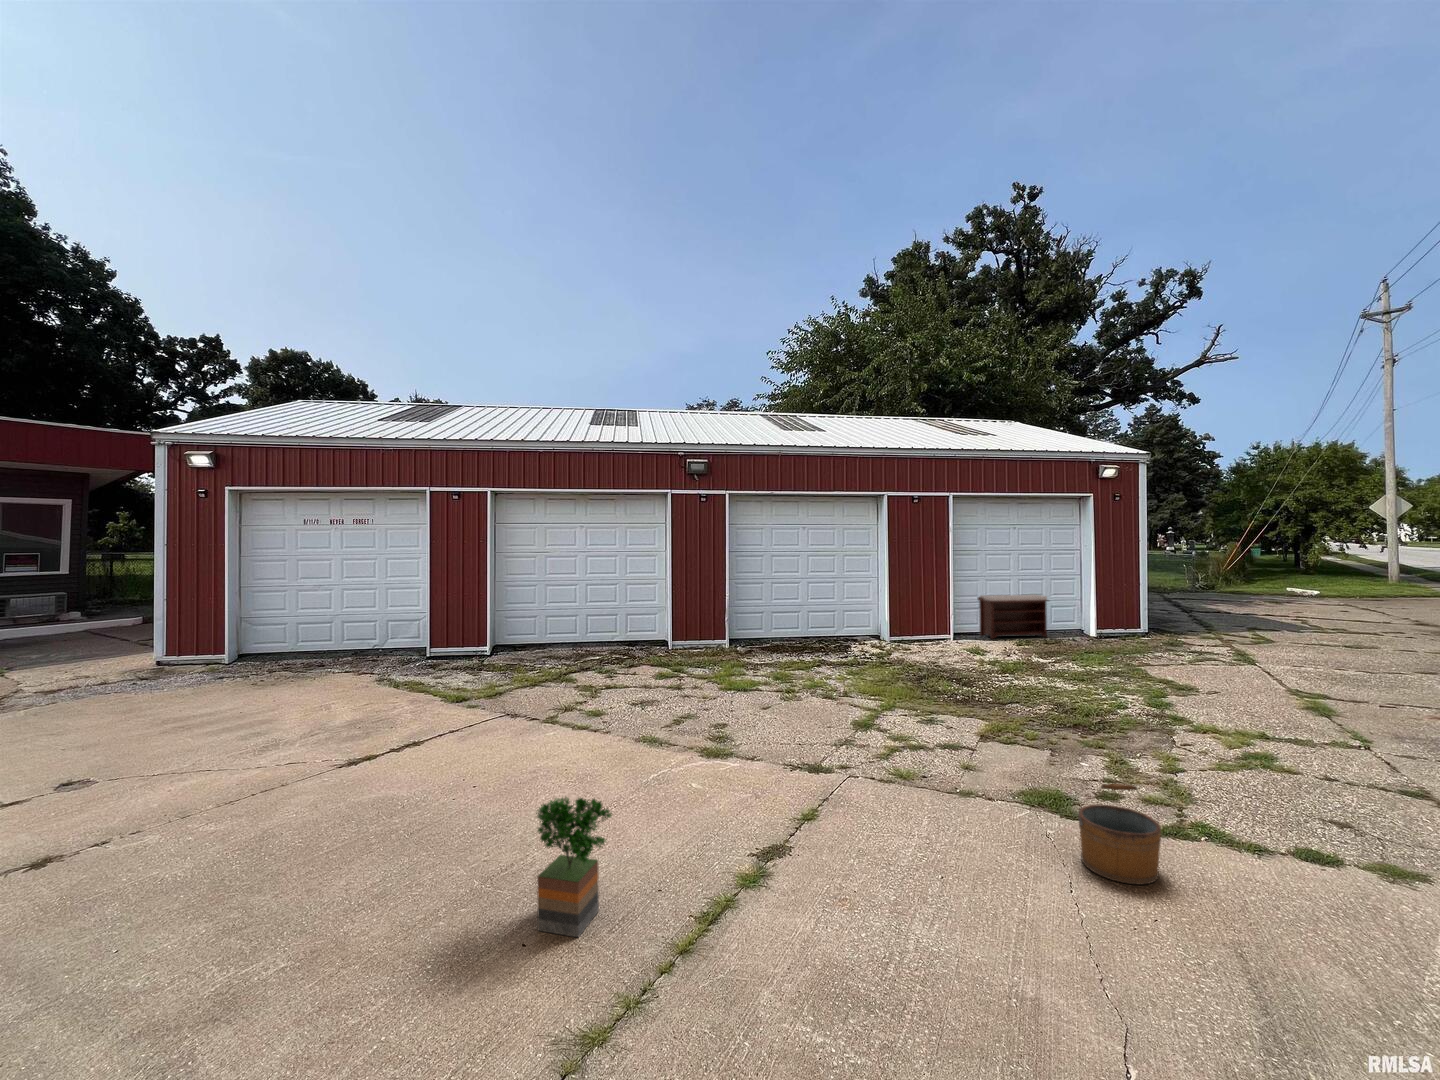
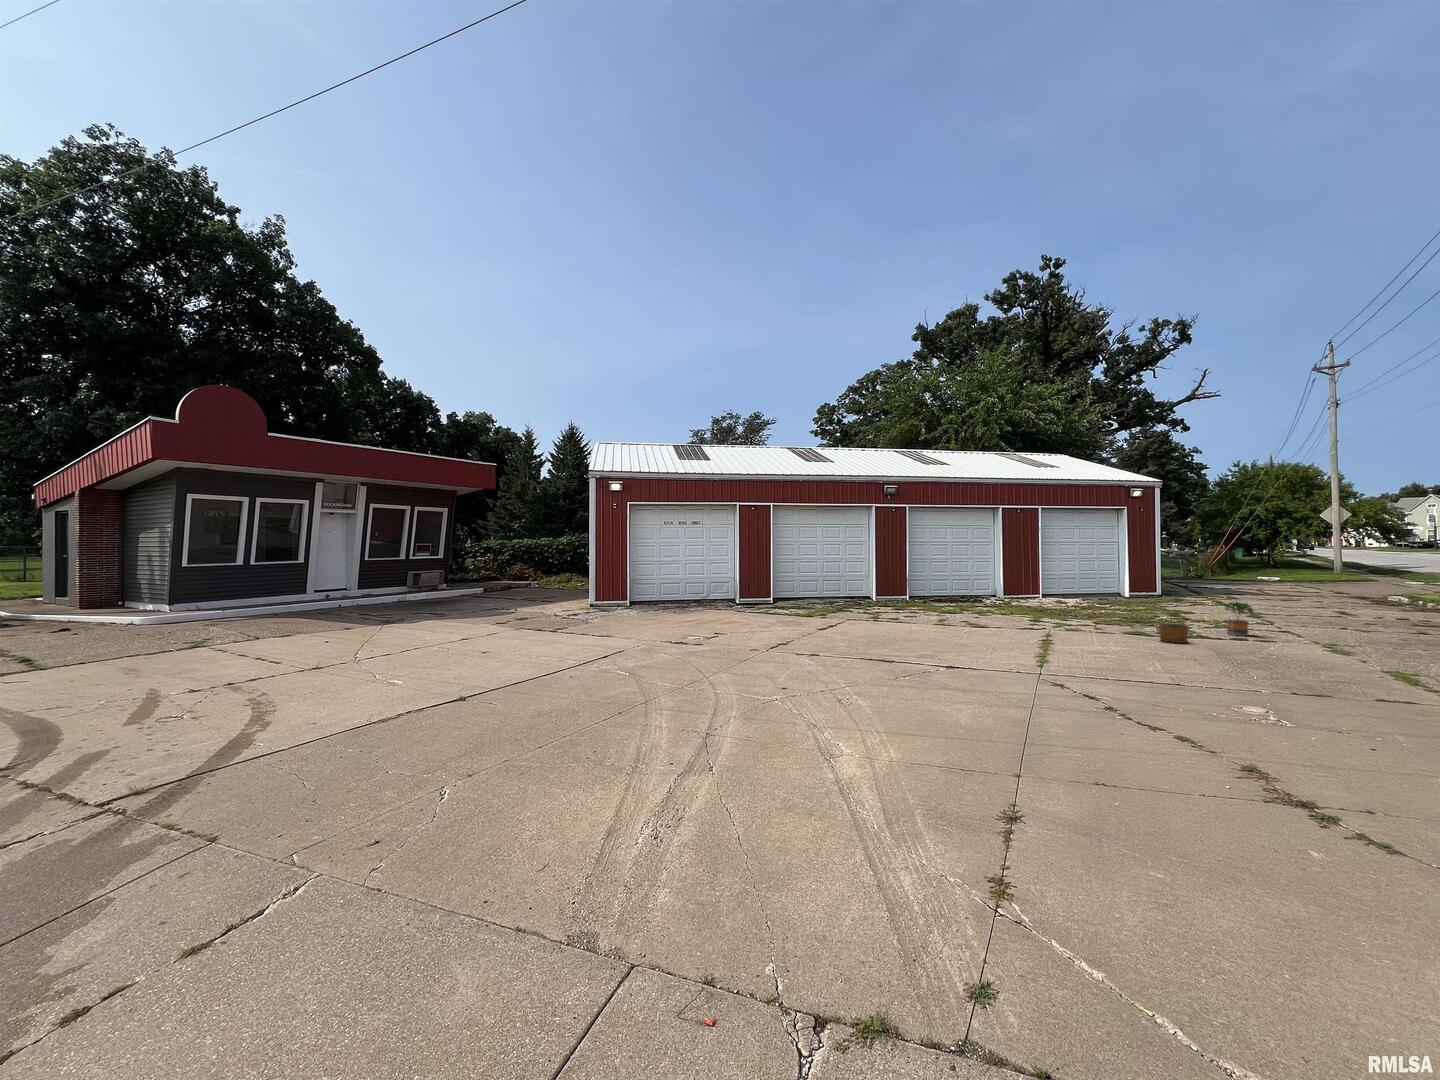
bench: present [977,594,1048,639] -> none [1056,571,1102,598]
potted tree: present [536,797,612,937] -> present [1225,602,1254,636]

